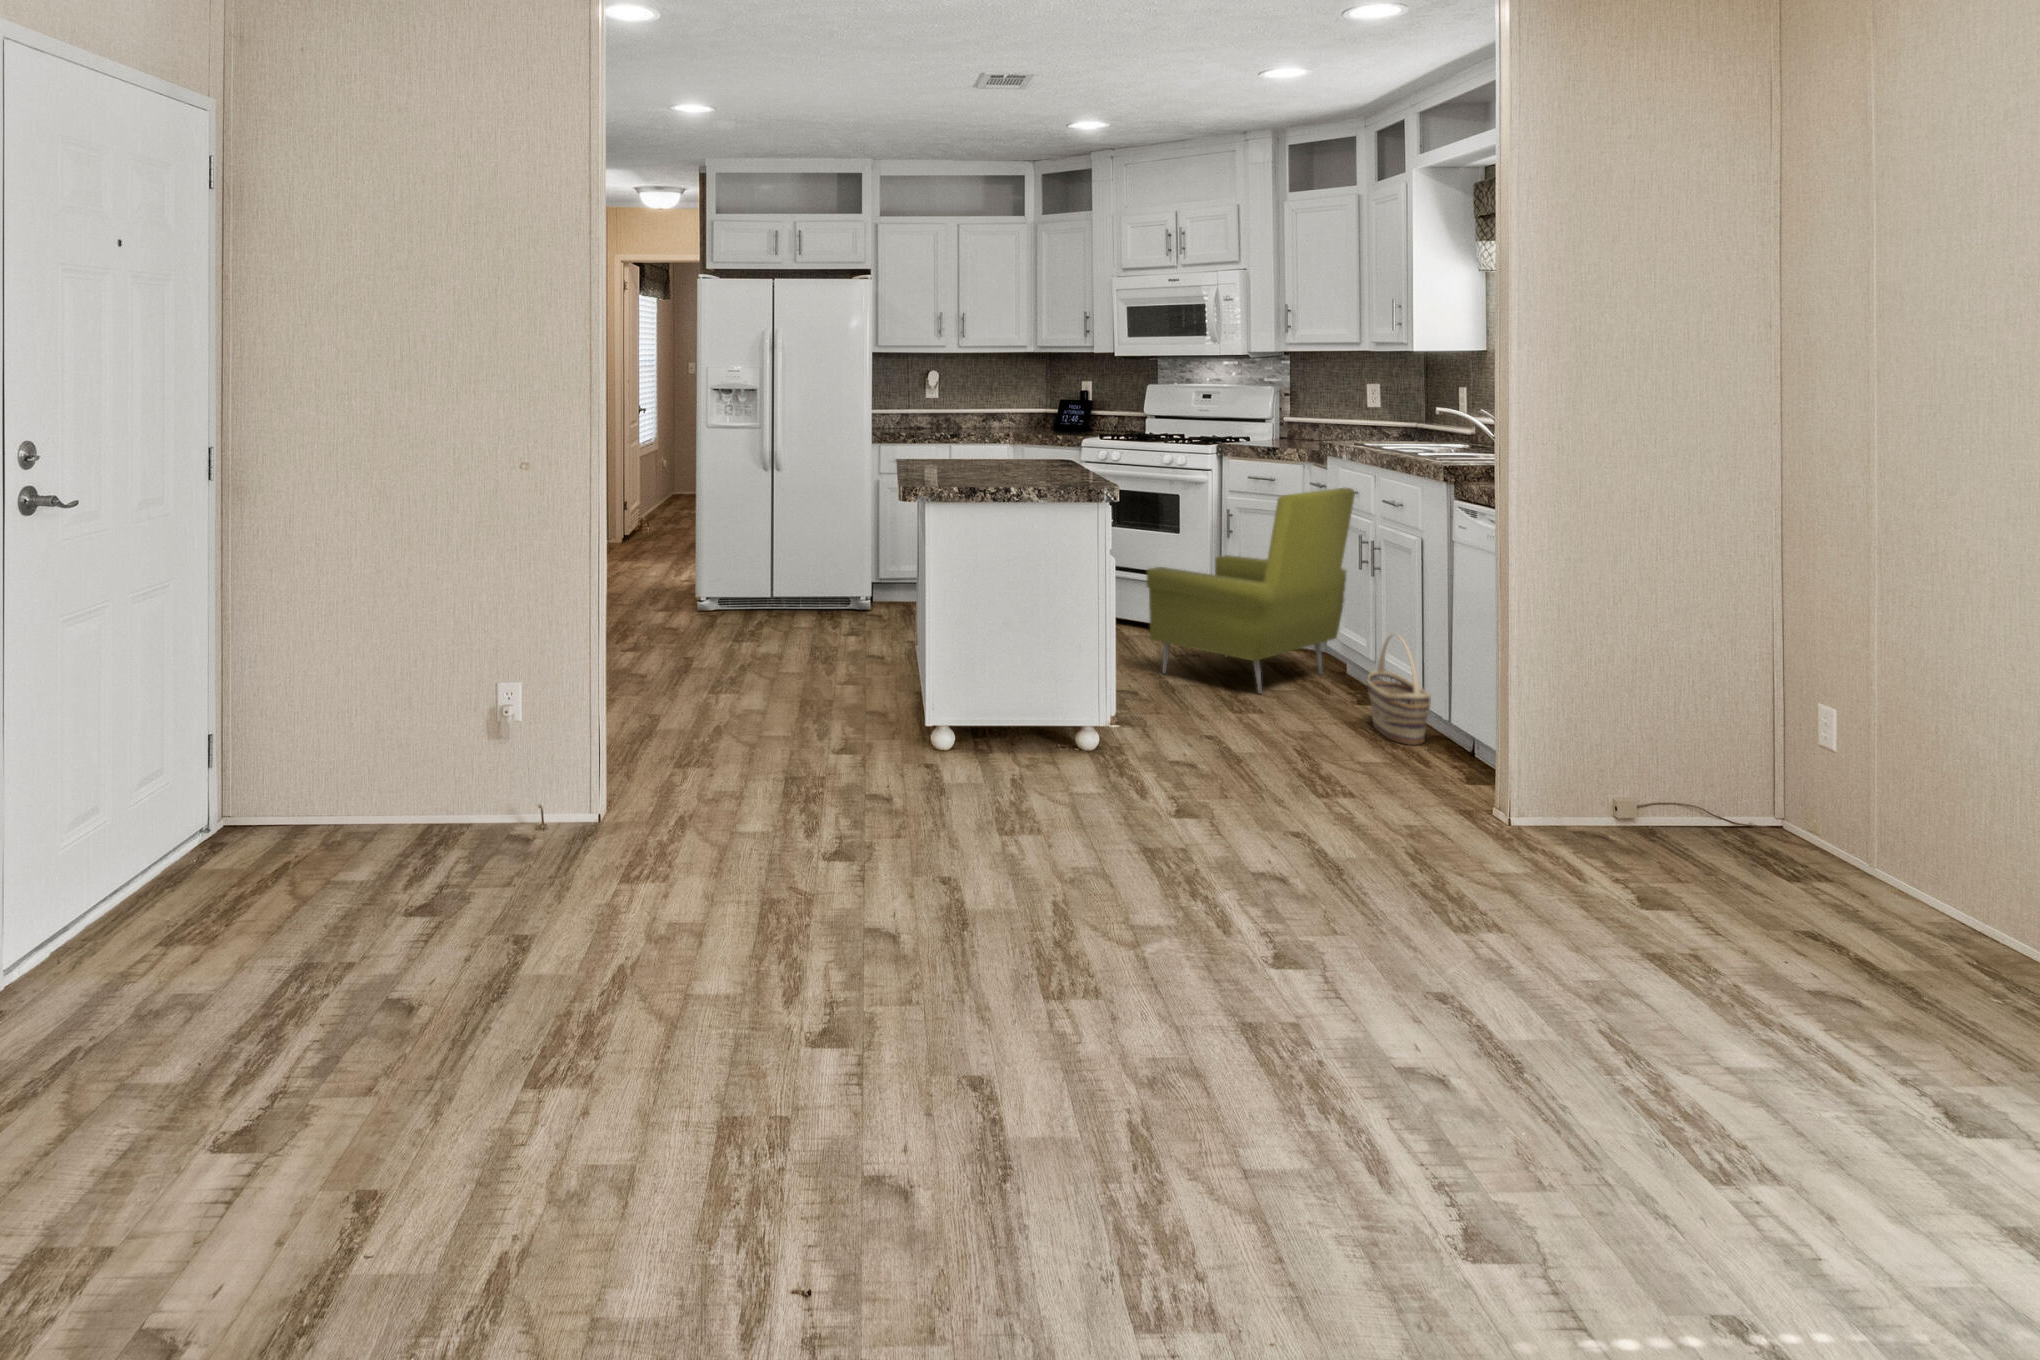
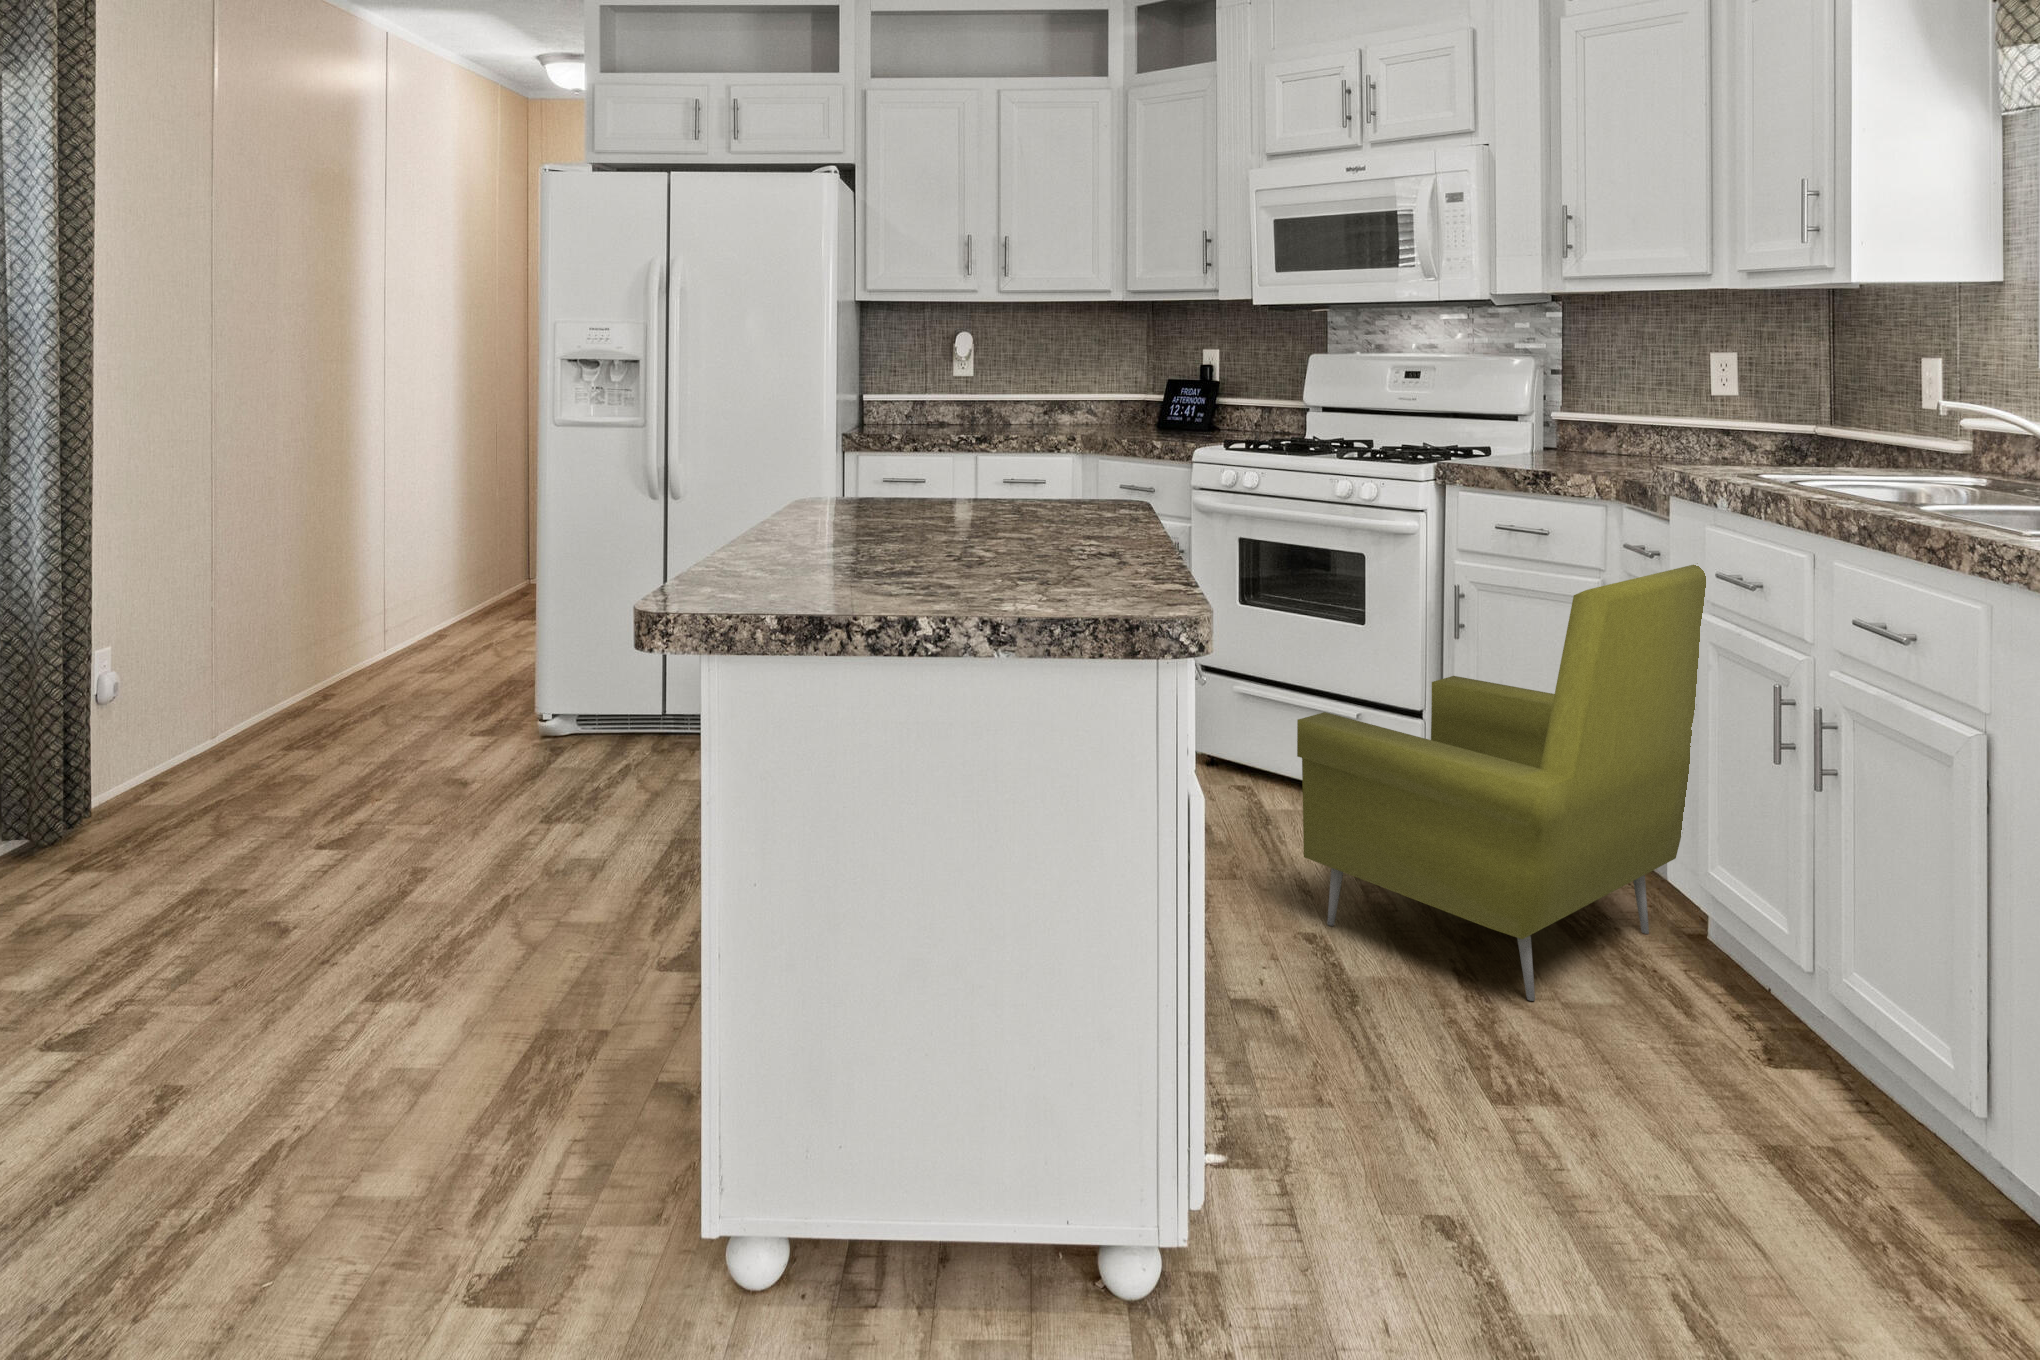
basket: present [1368,635,1431,745] -> none [1794,936,1979,1234]

